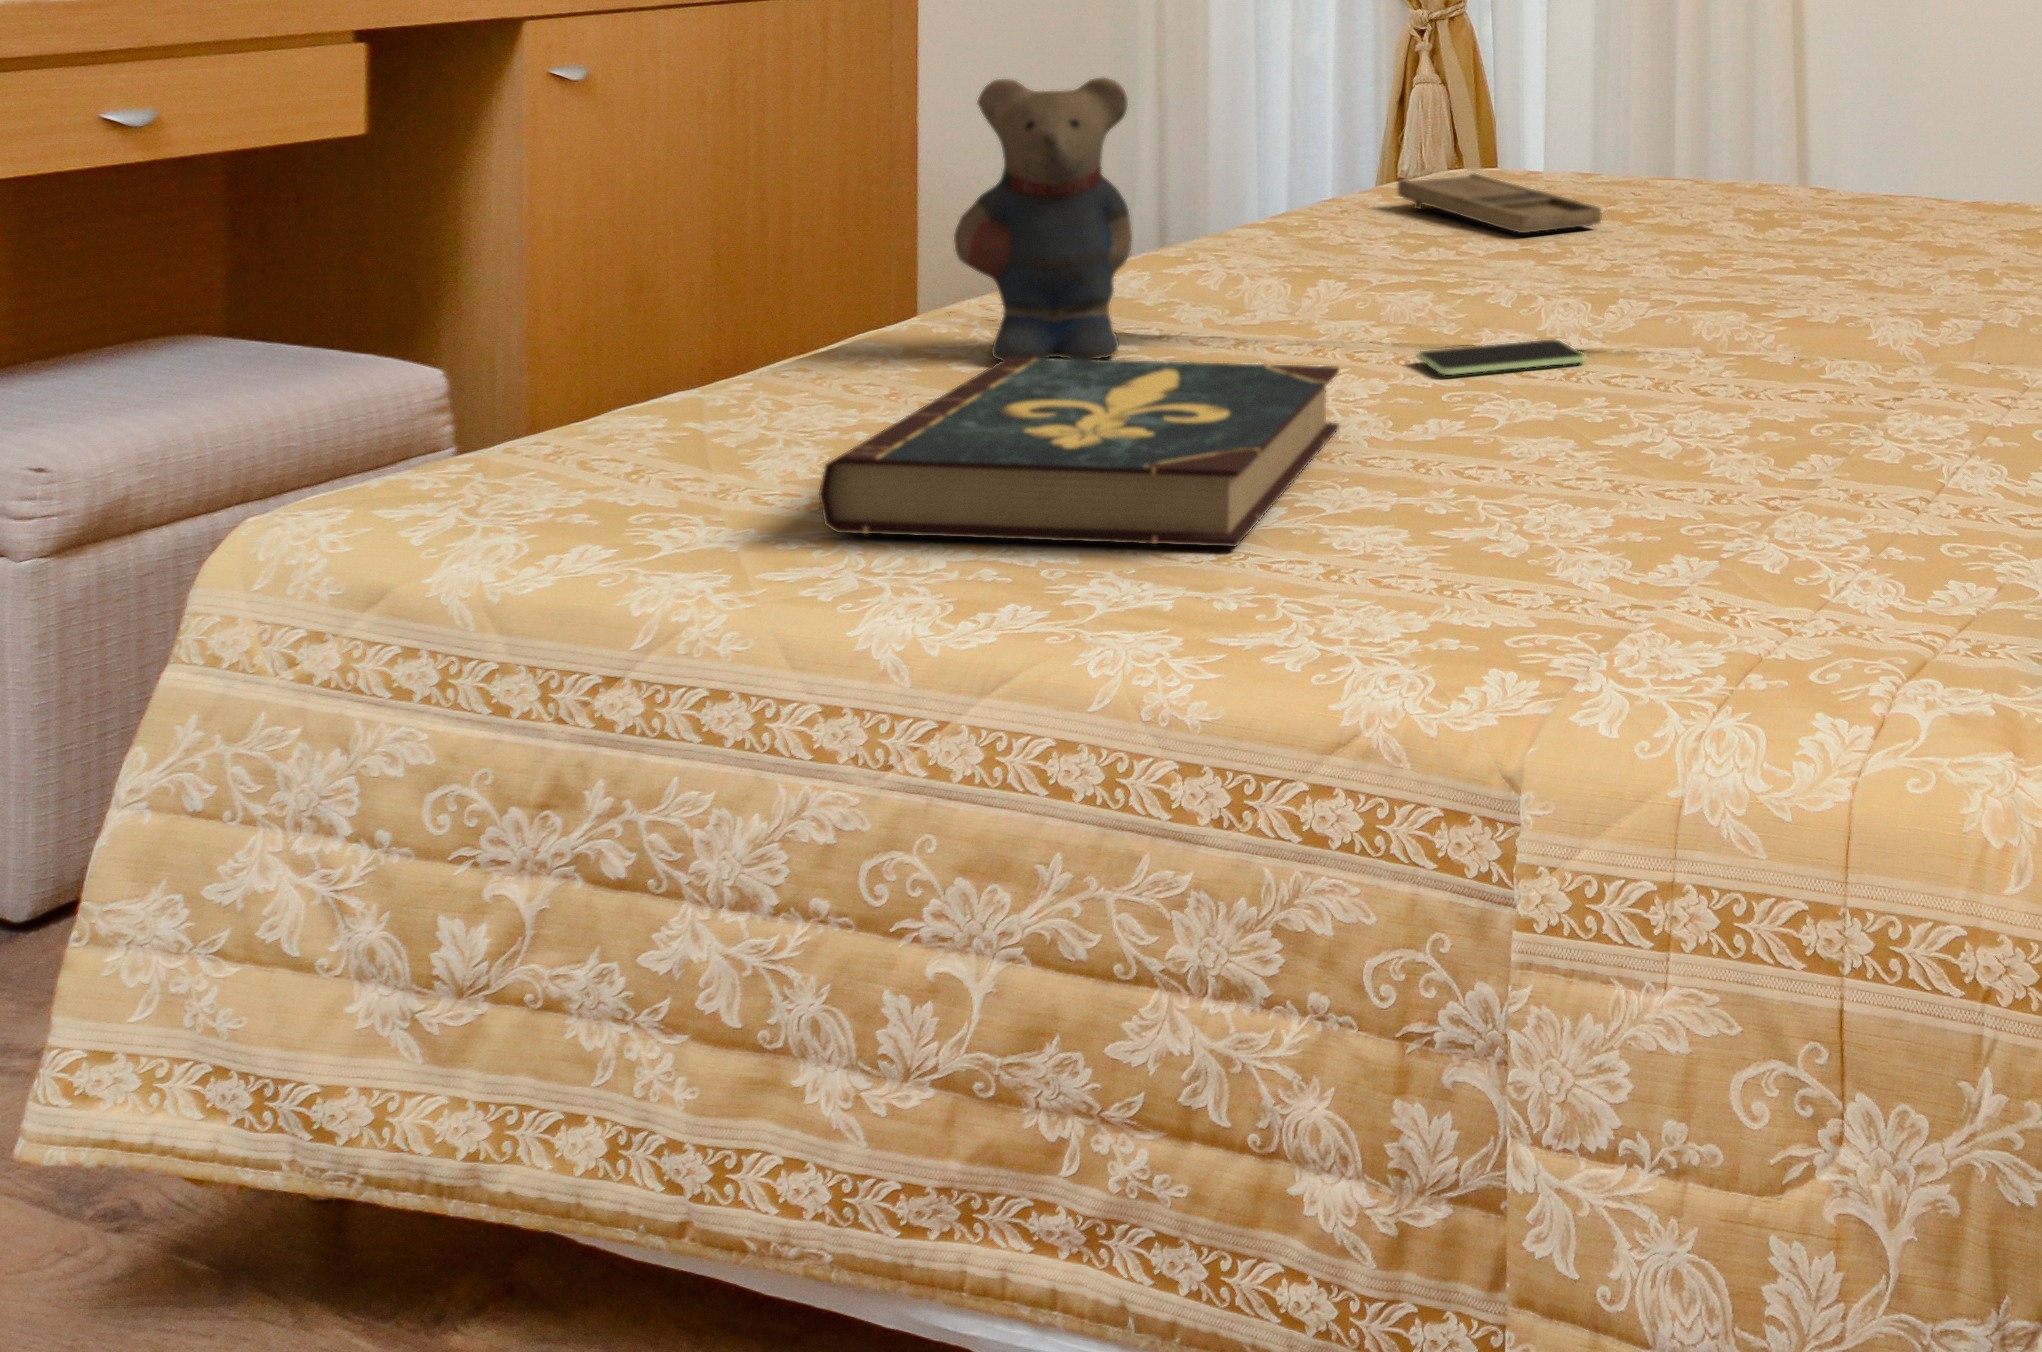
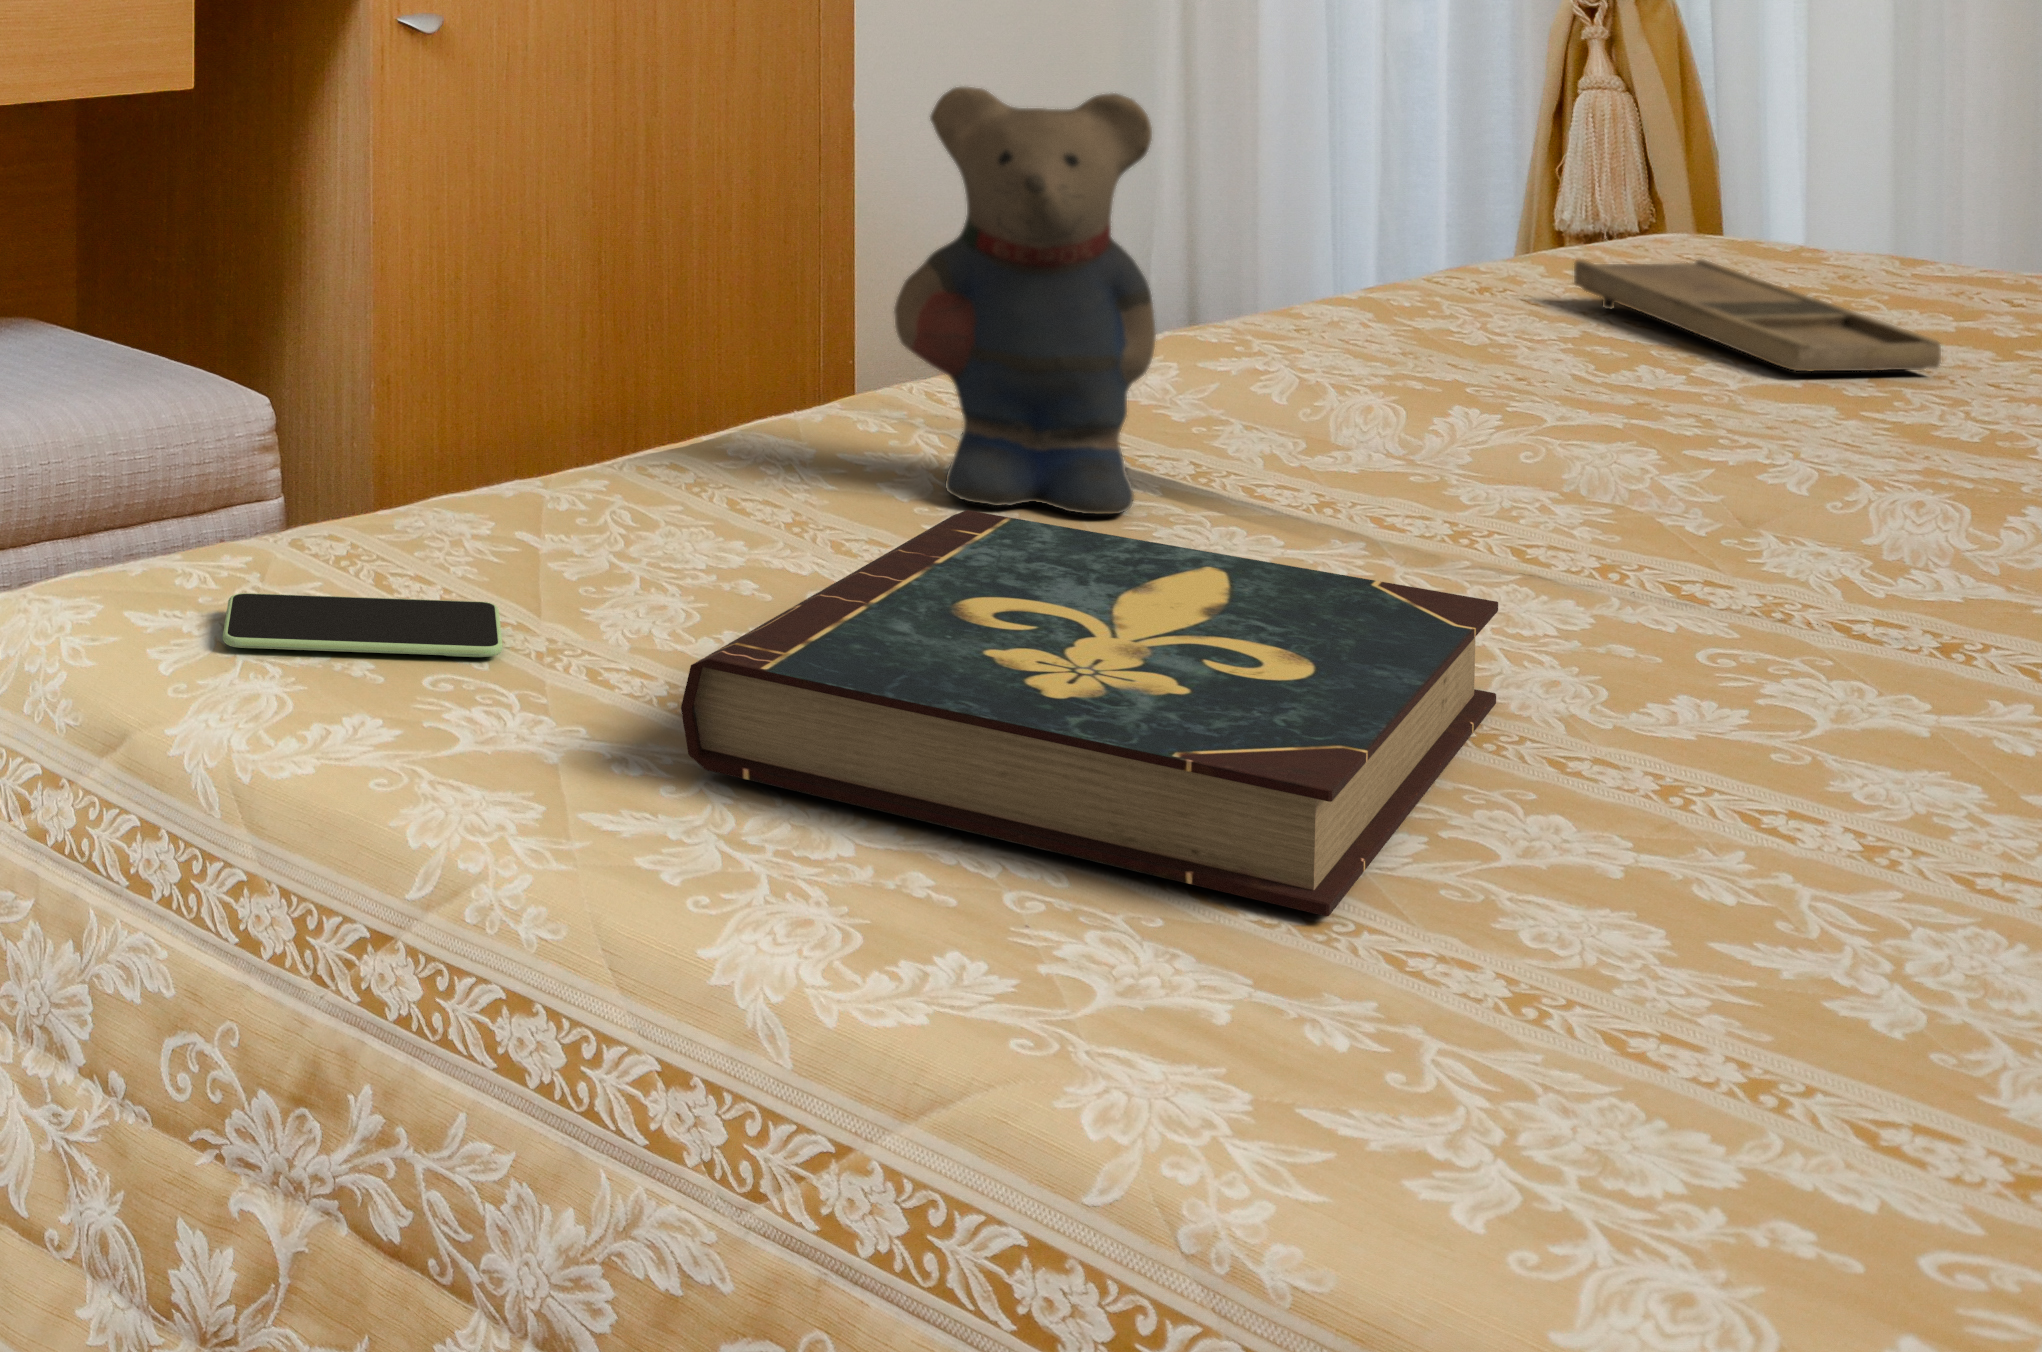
smartphone: present [1416,340,1586,375] -> present [223,593,503,657]

